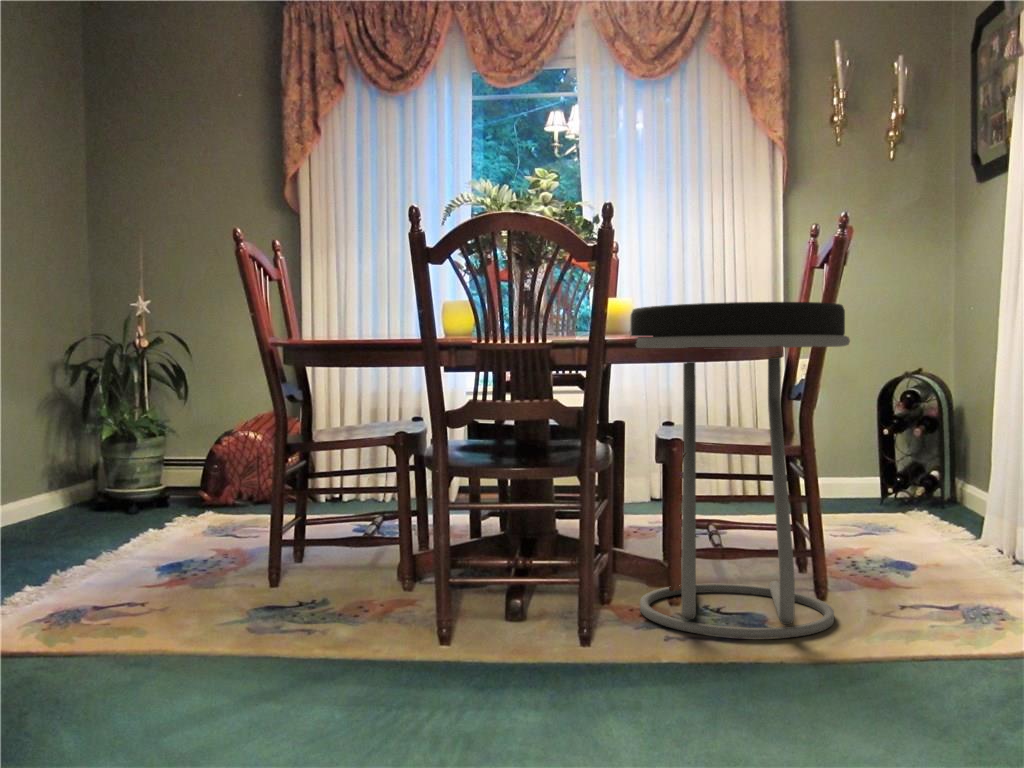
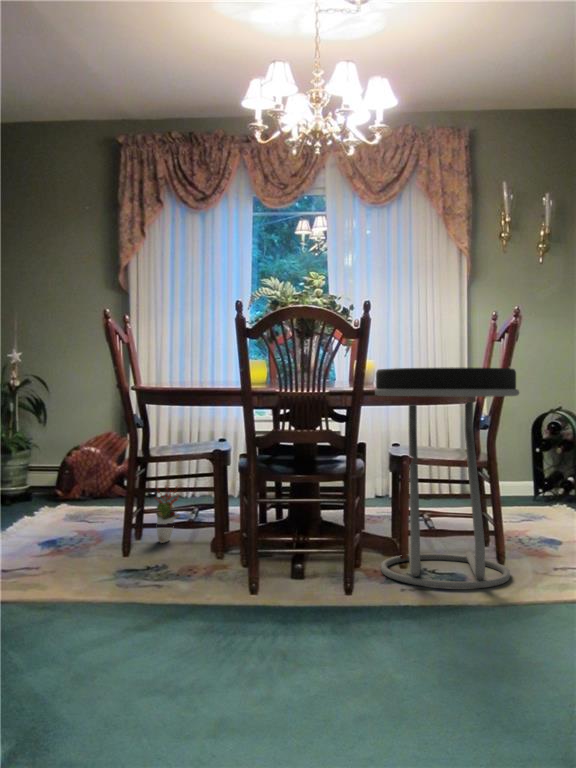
decorative plant: none [319,483,357,566] -> present [155,486,180,543]

